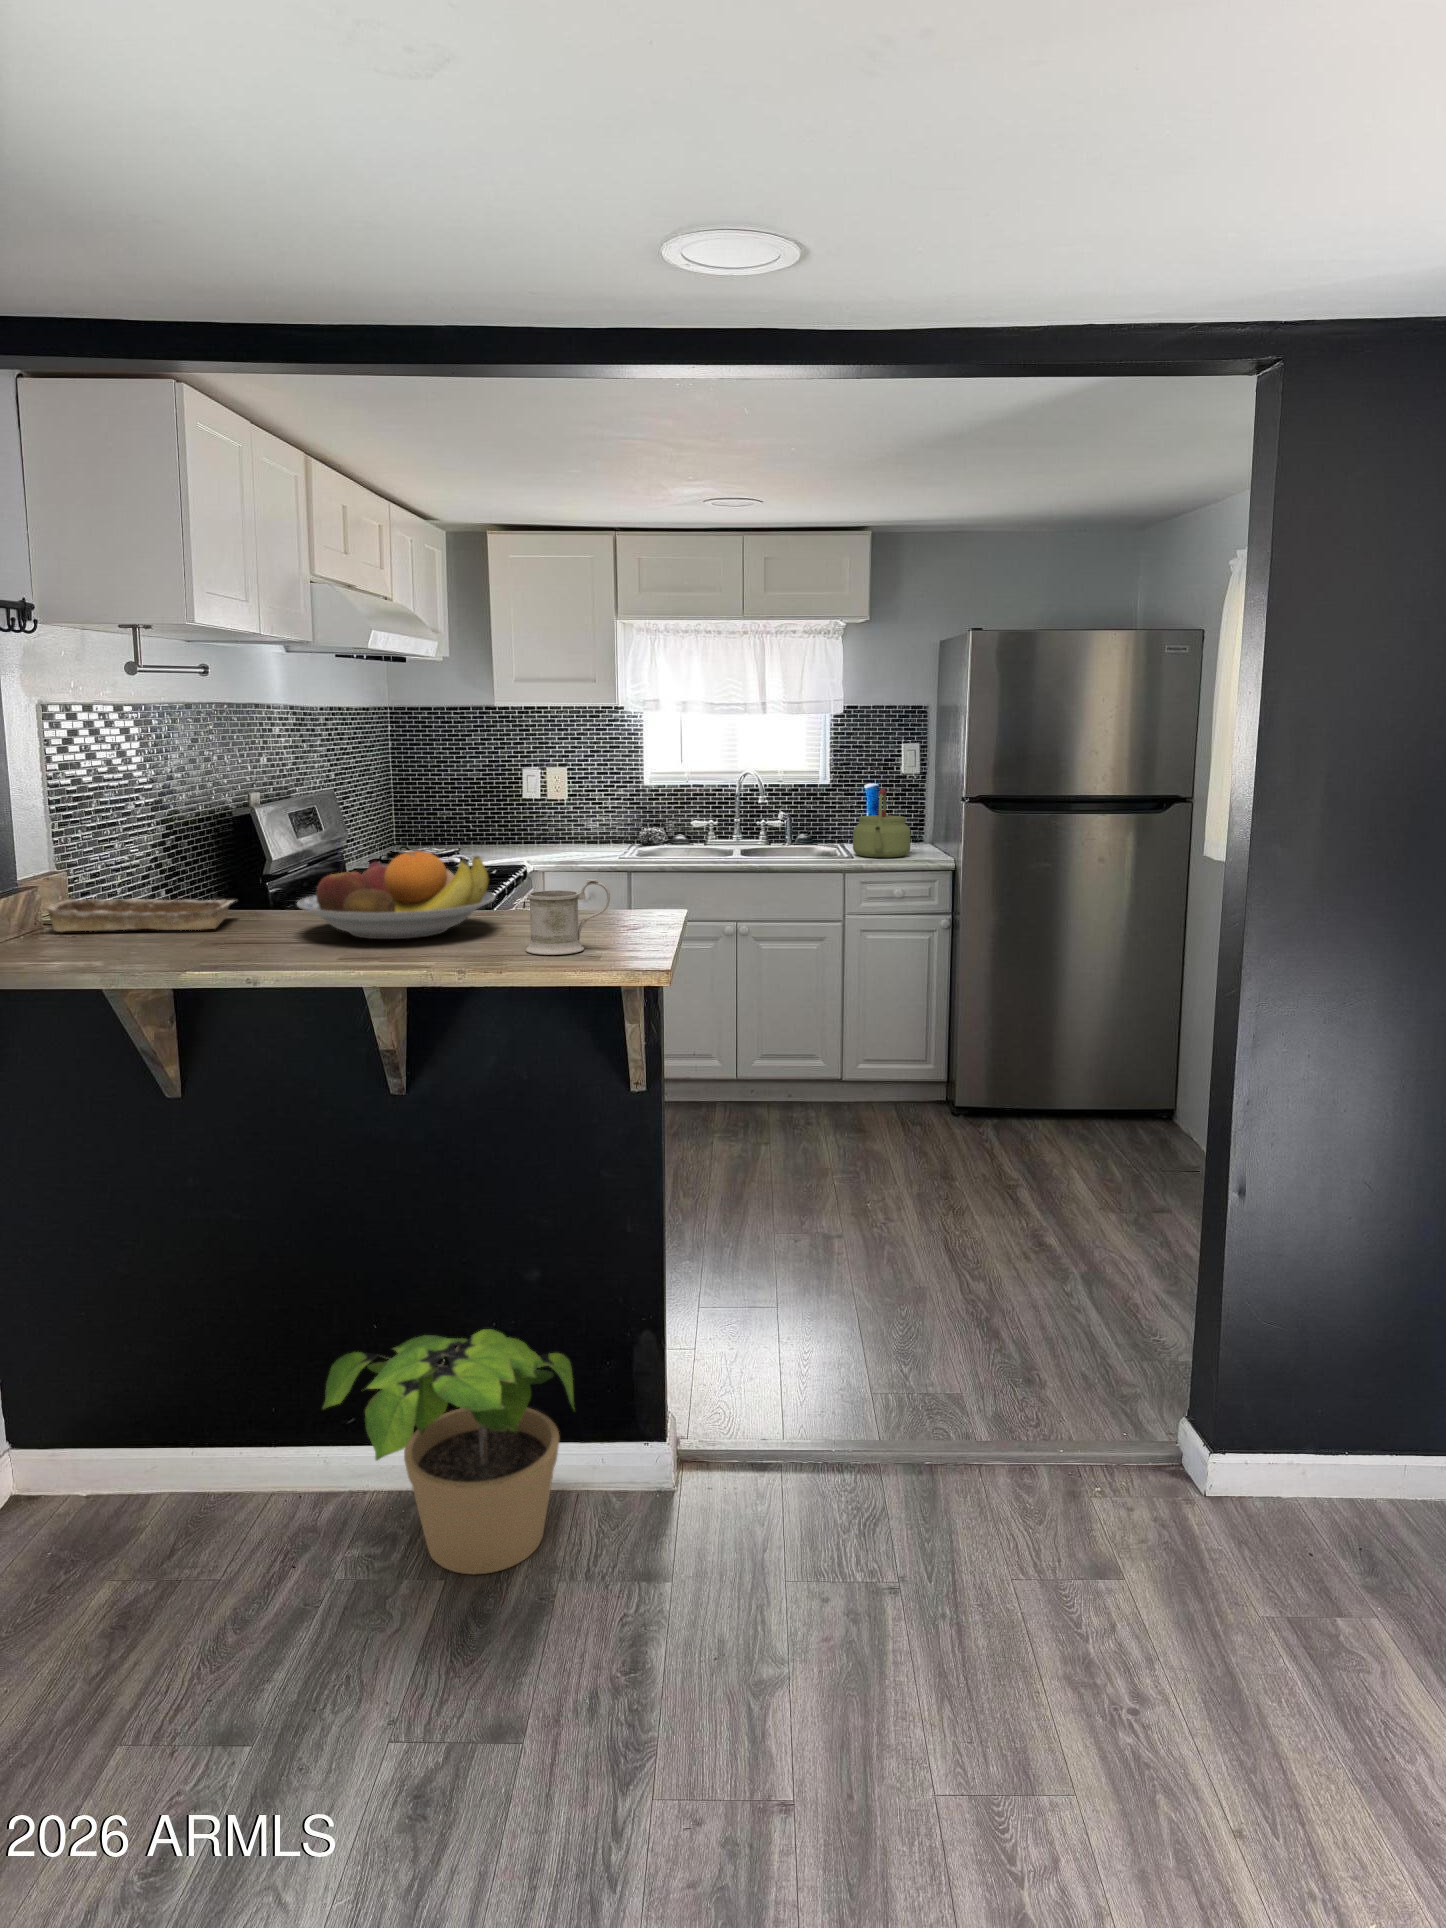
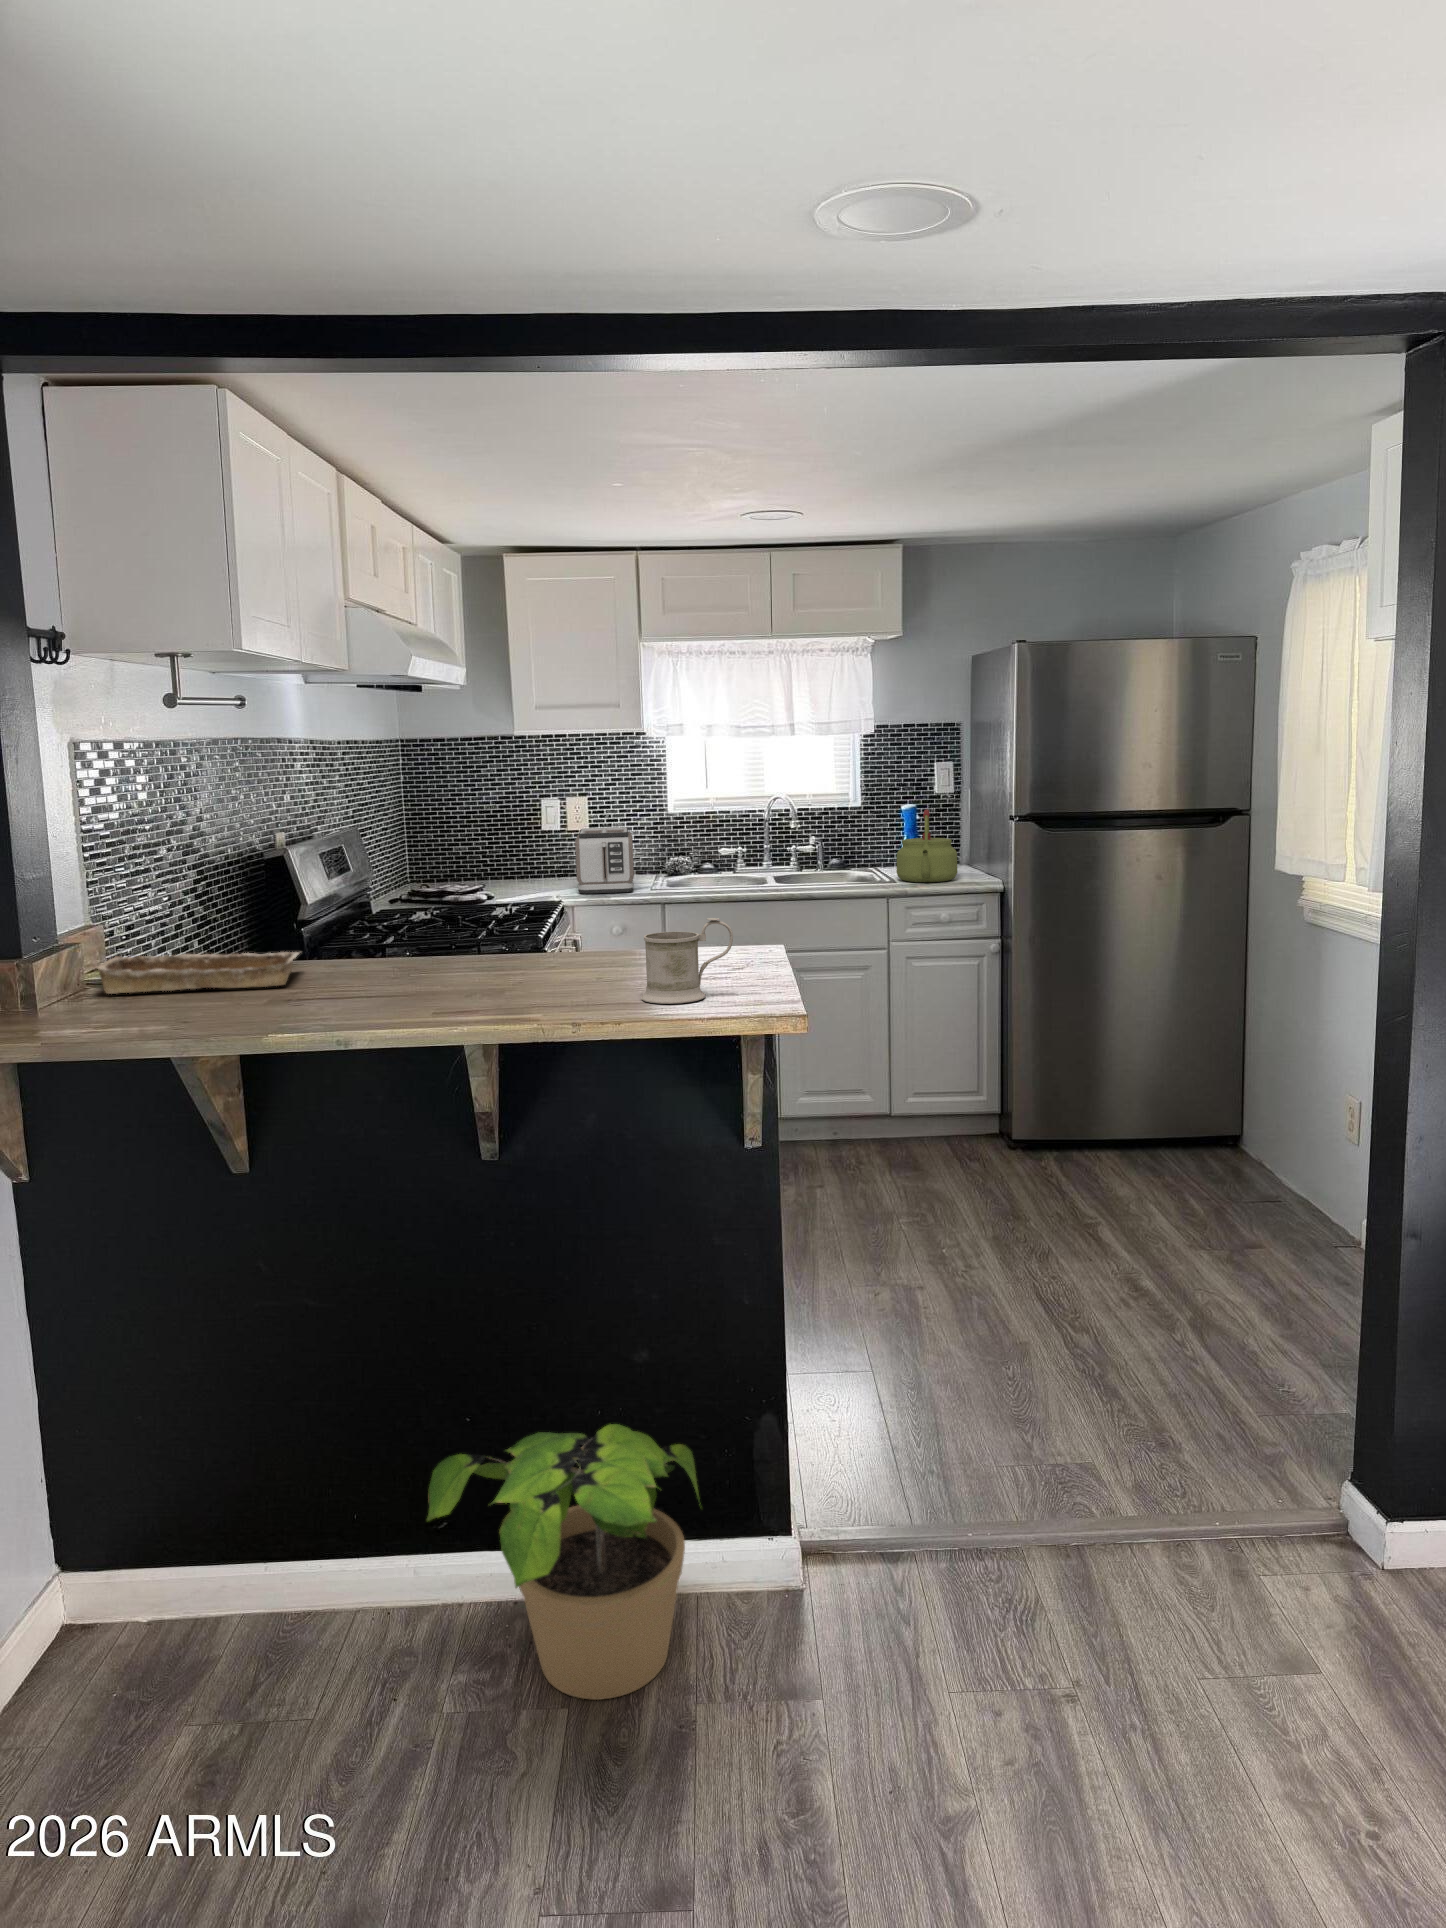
toaster: none [546,797,604,859] -> present [575,827,634,894]
fruit bowl: present [297,851,495,939] -> none [378,893,594,991]

